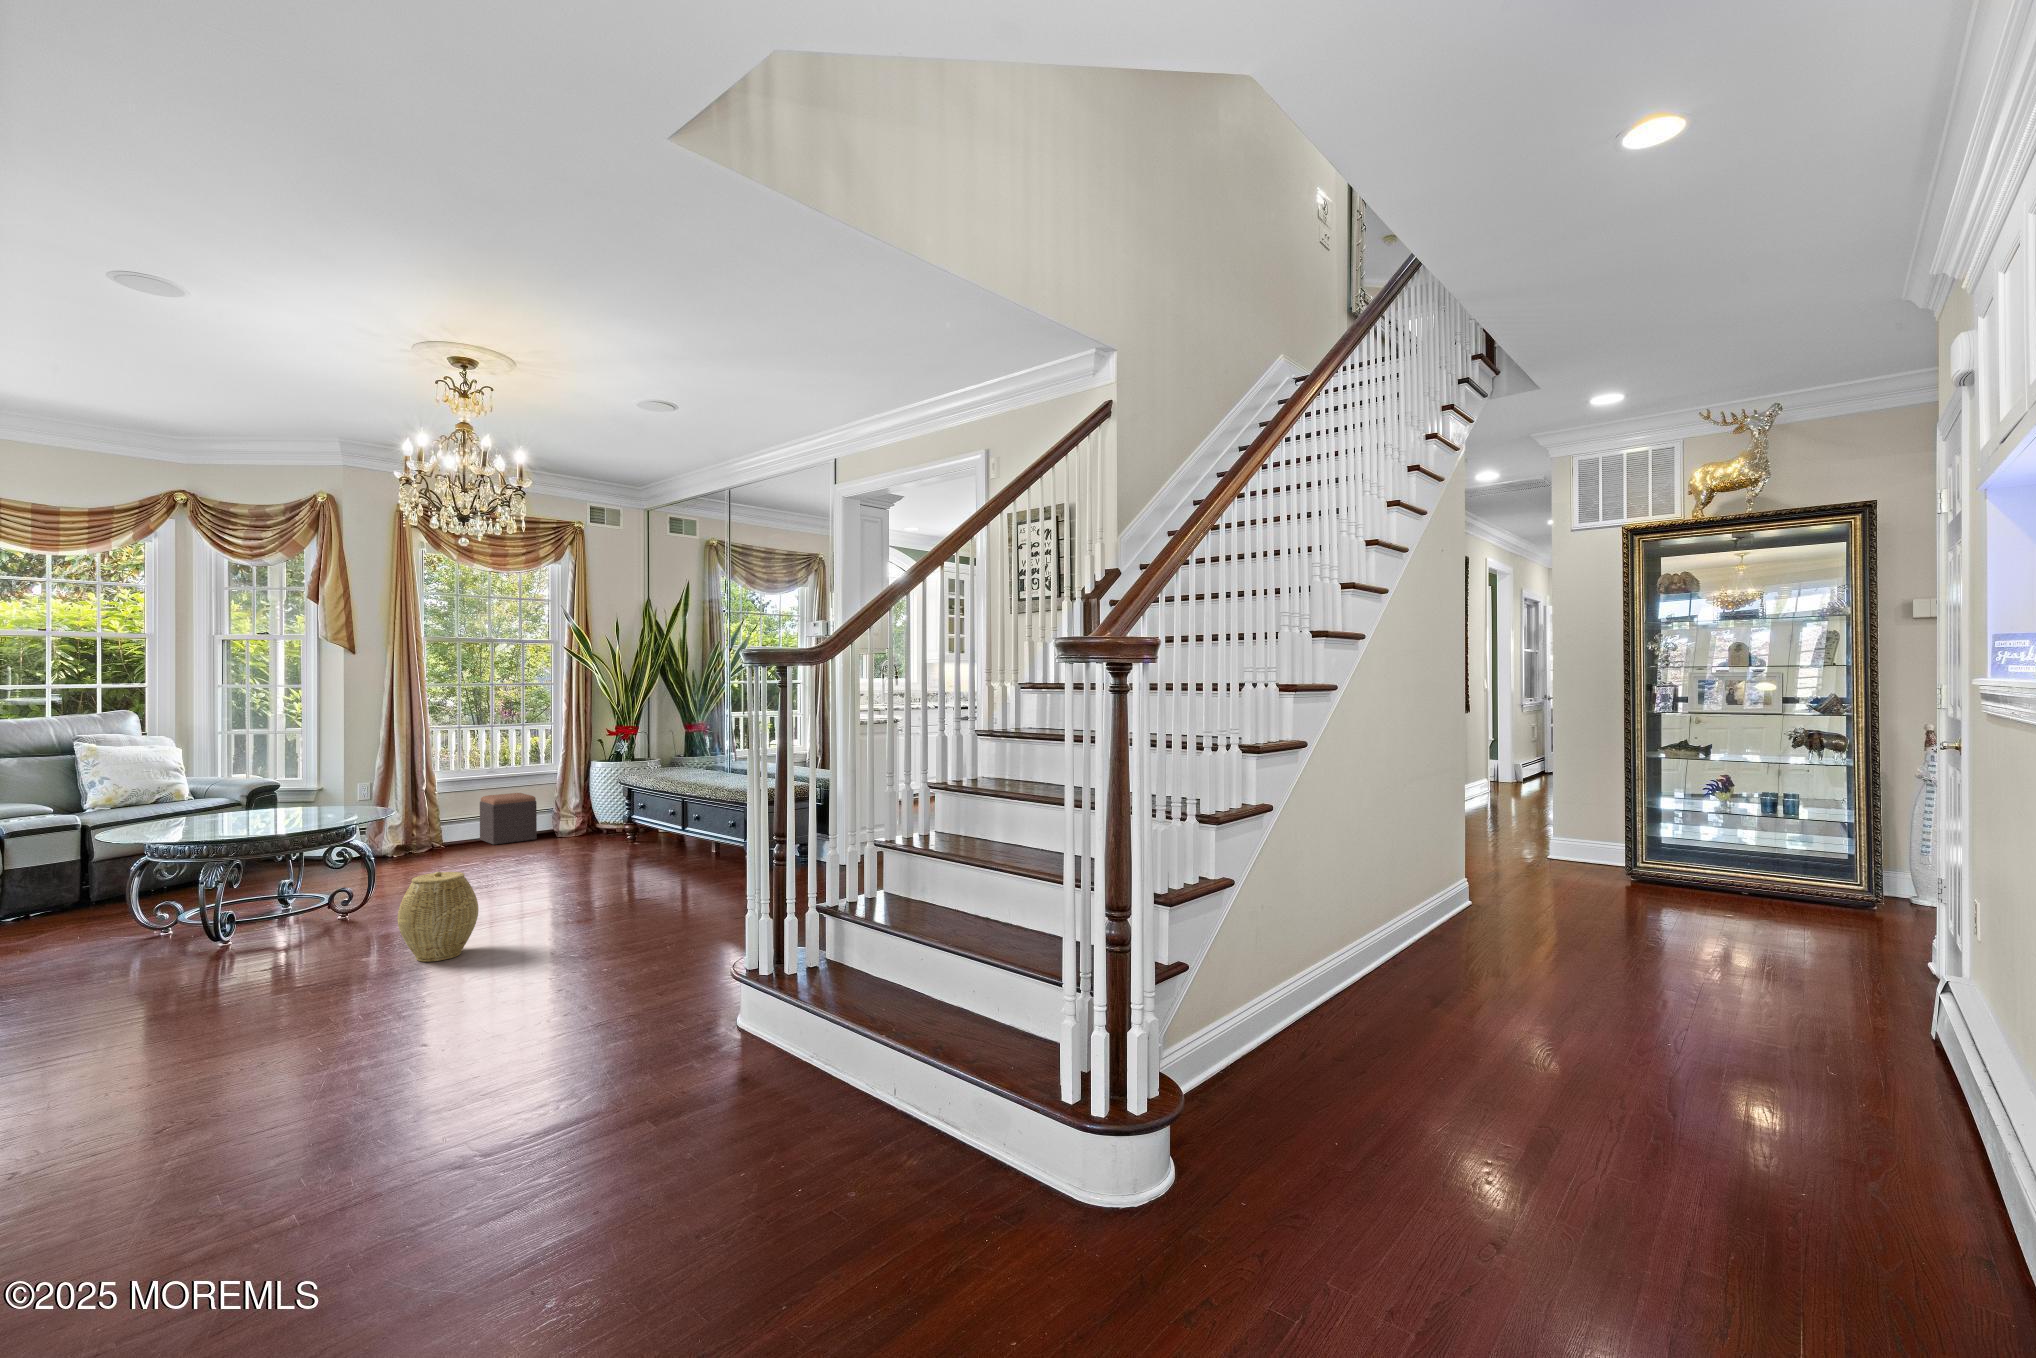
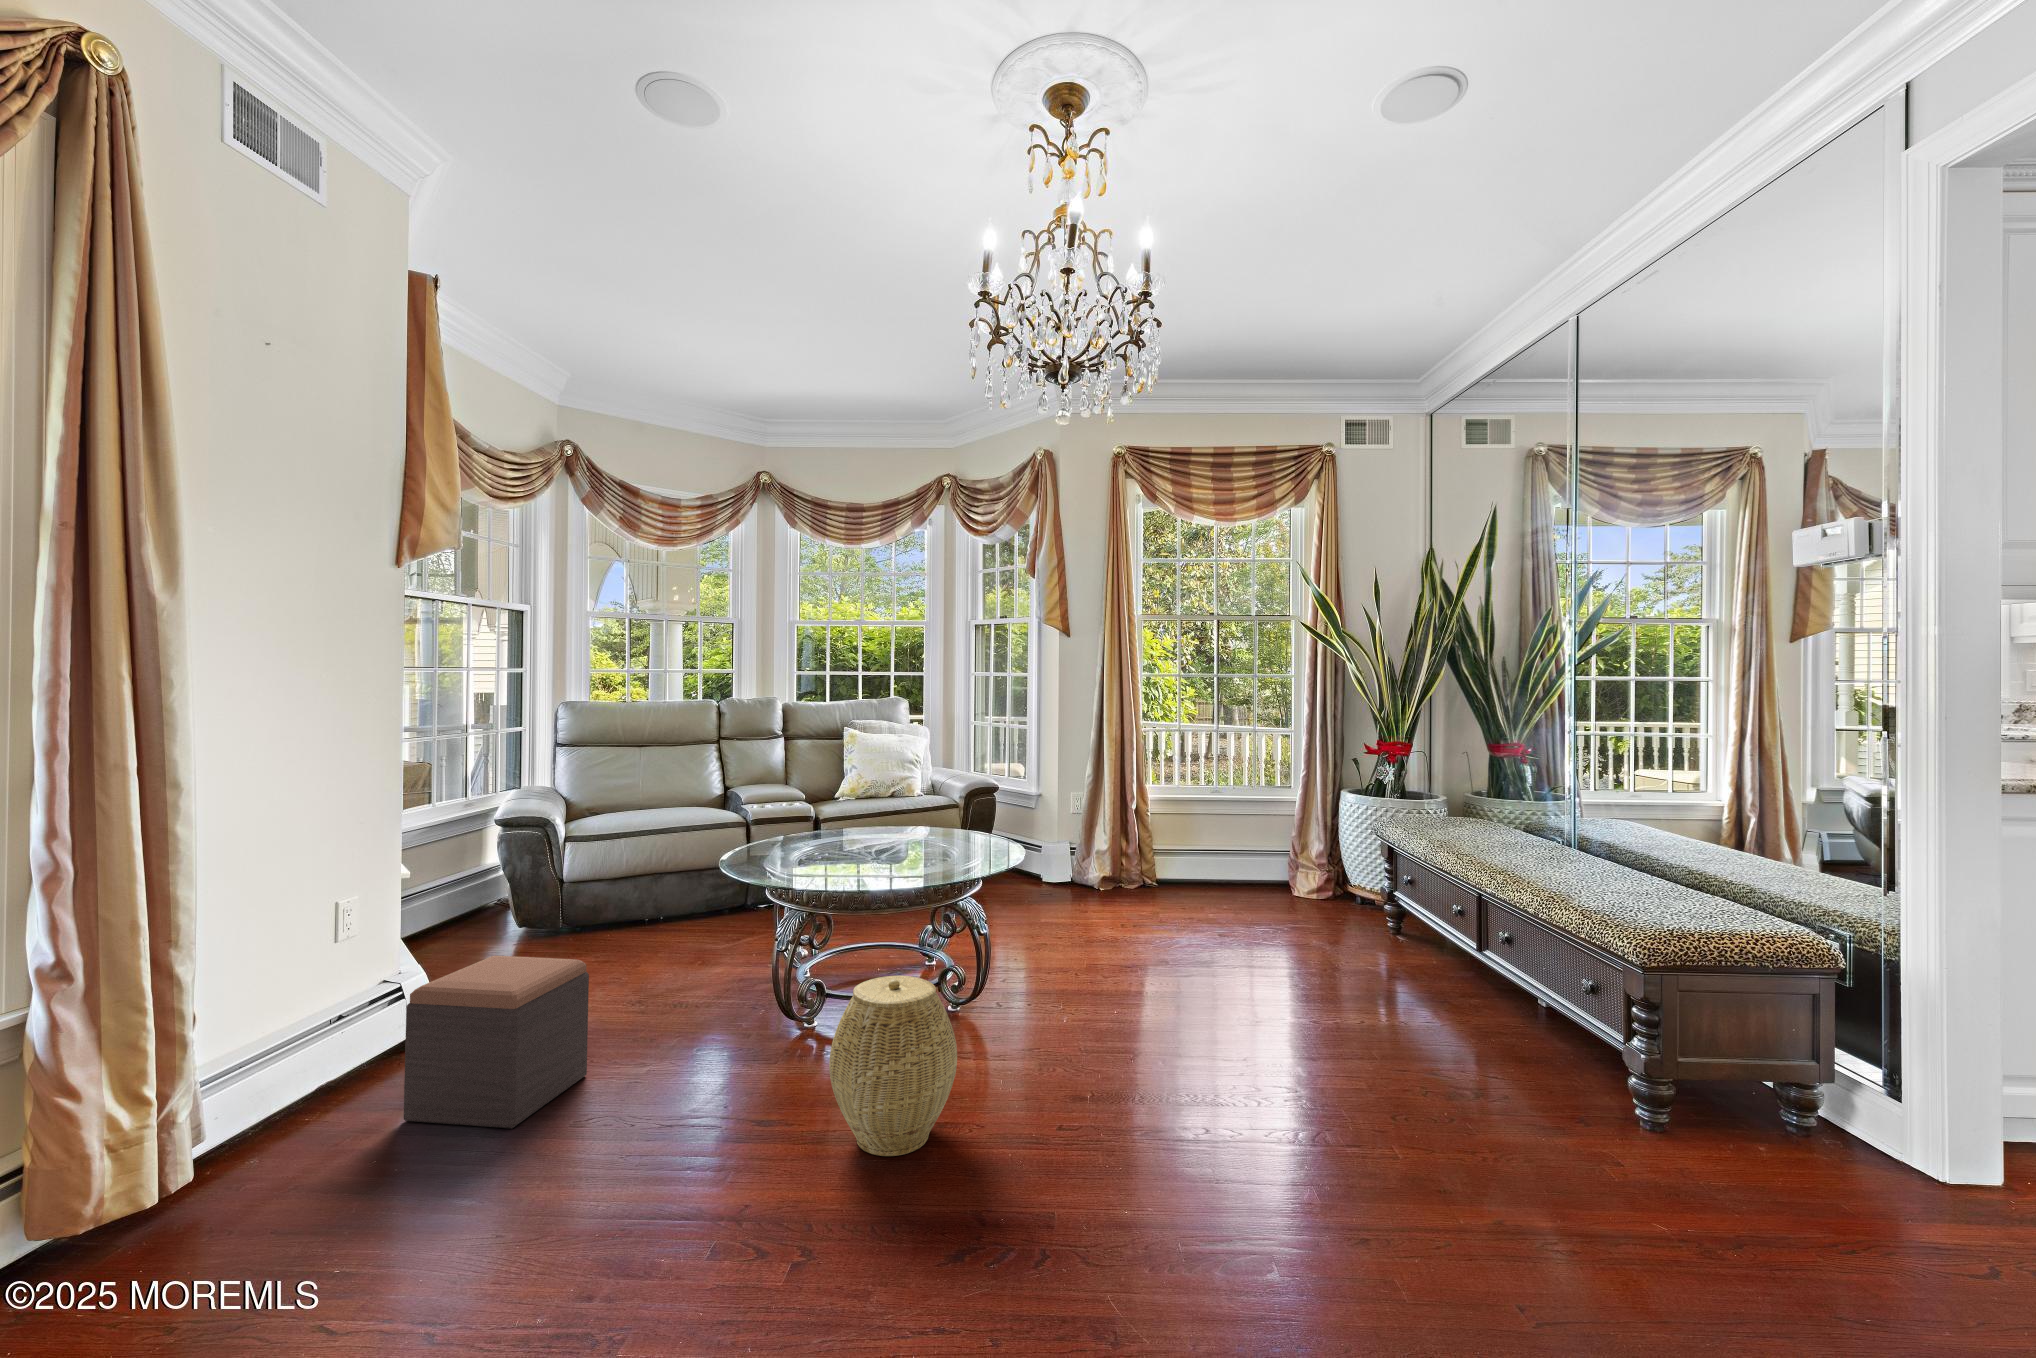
footstool: present [480,793,537,845] -> present [404,956,589,1128]

